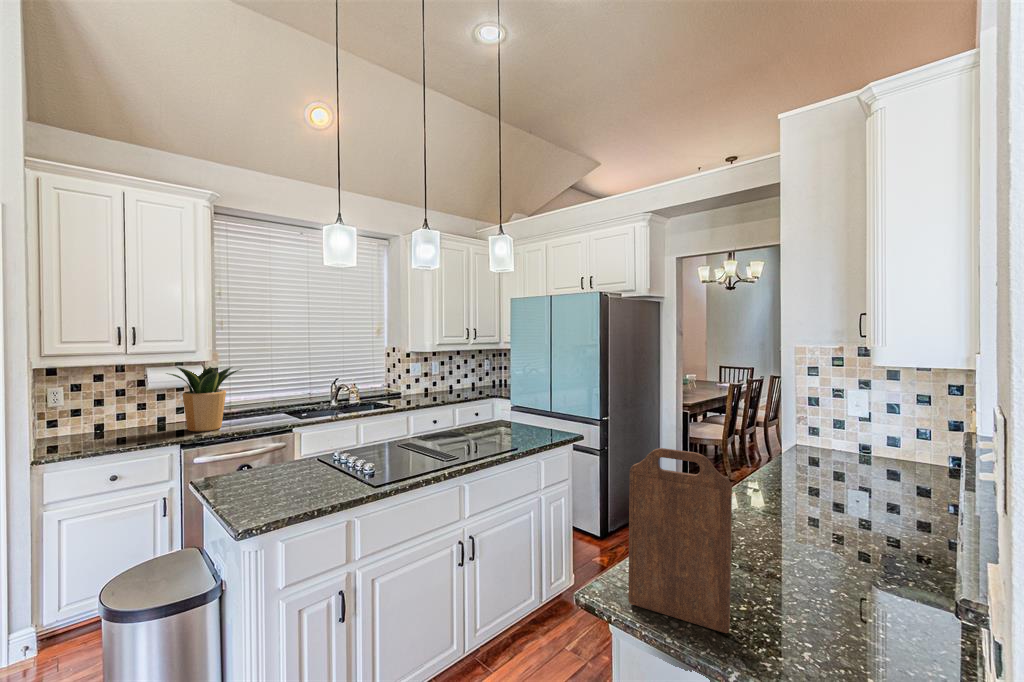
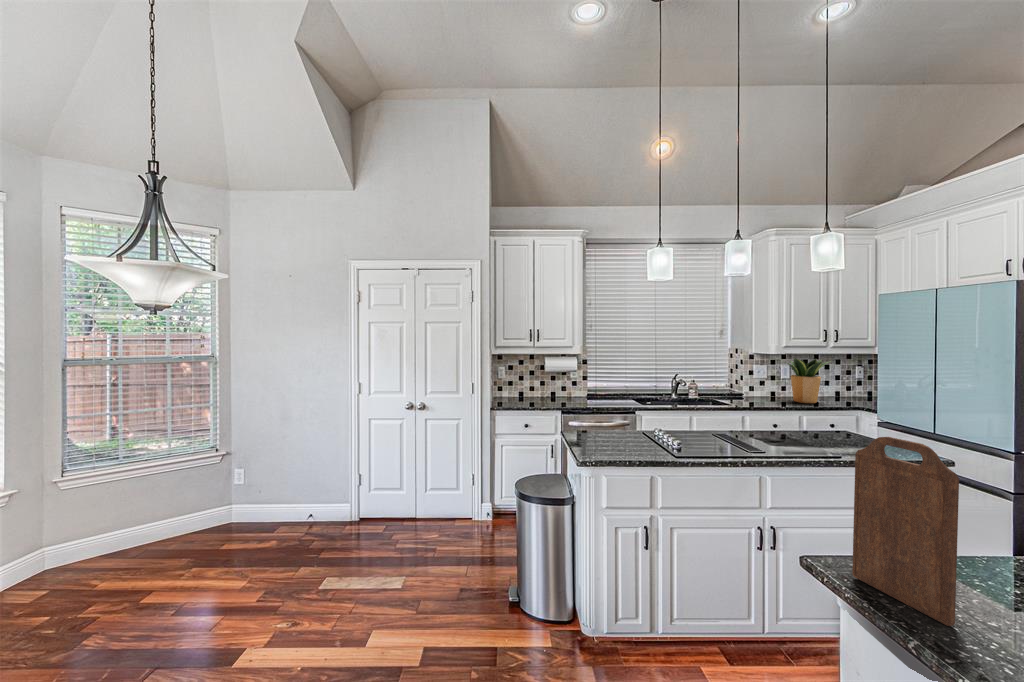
potted plant: present [167,367,241,432] -> present [788,358,829,403]

